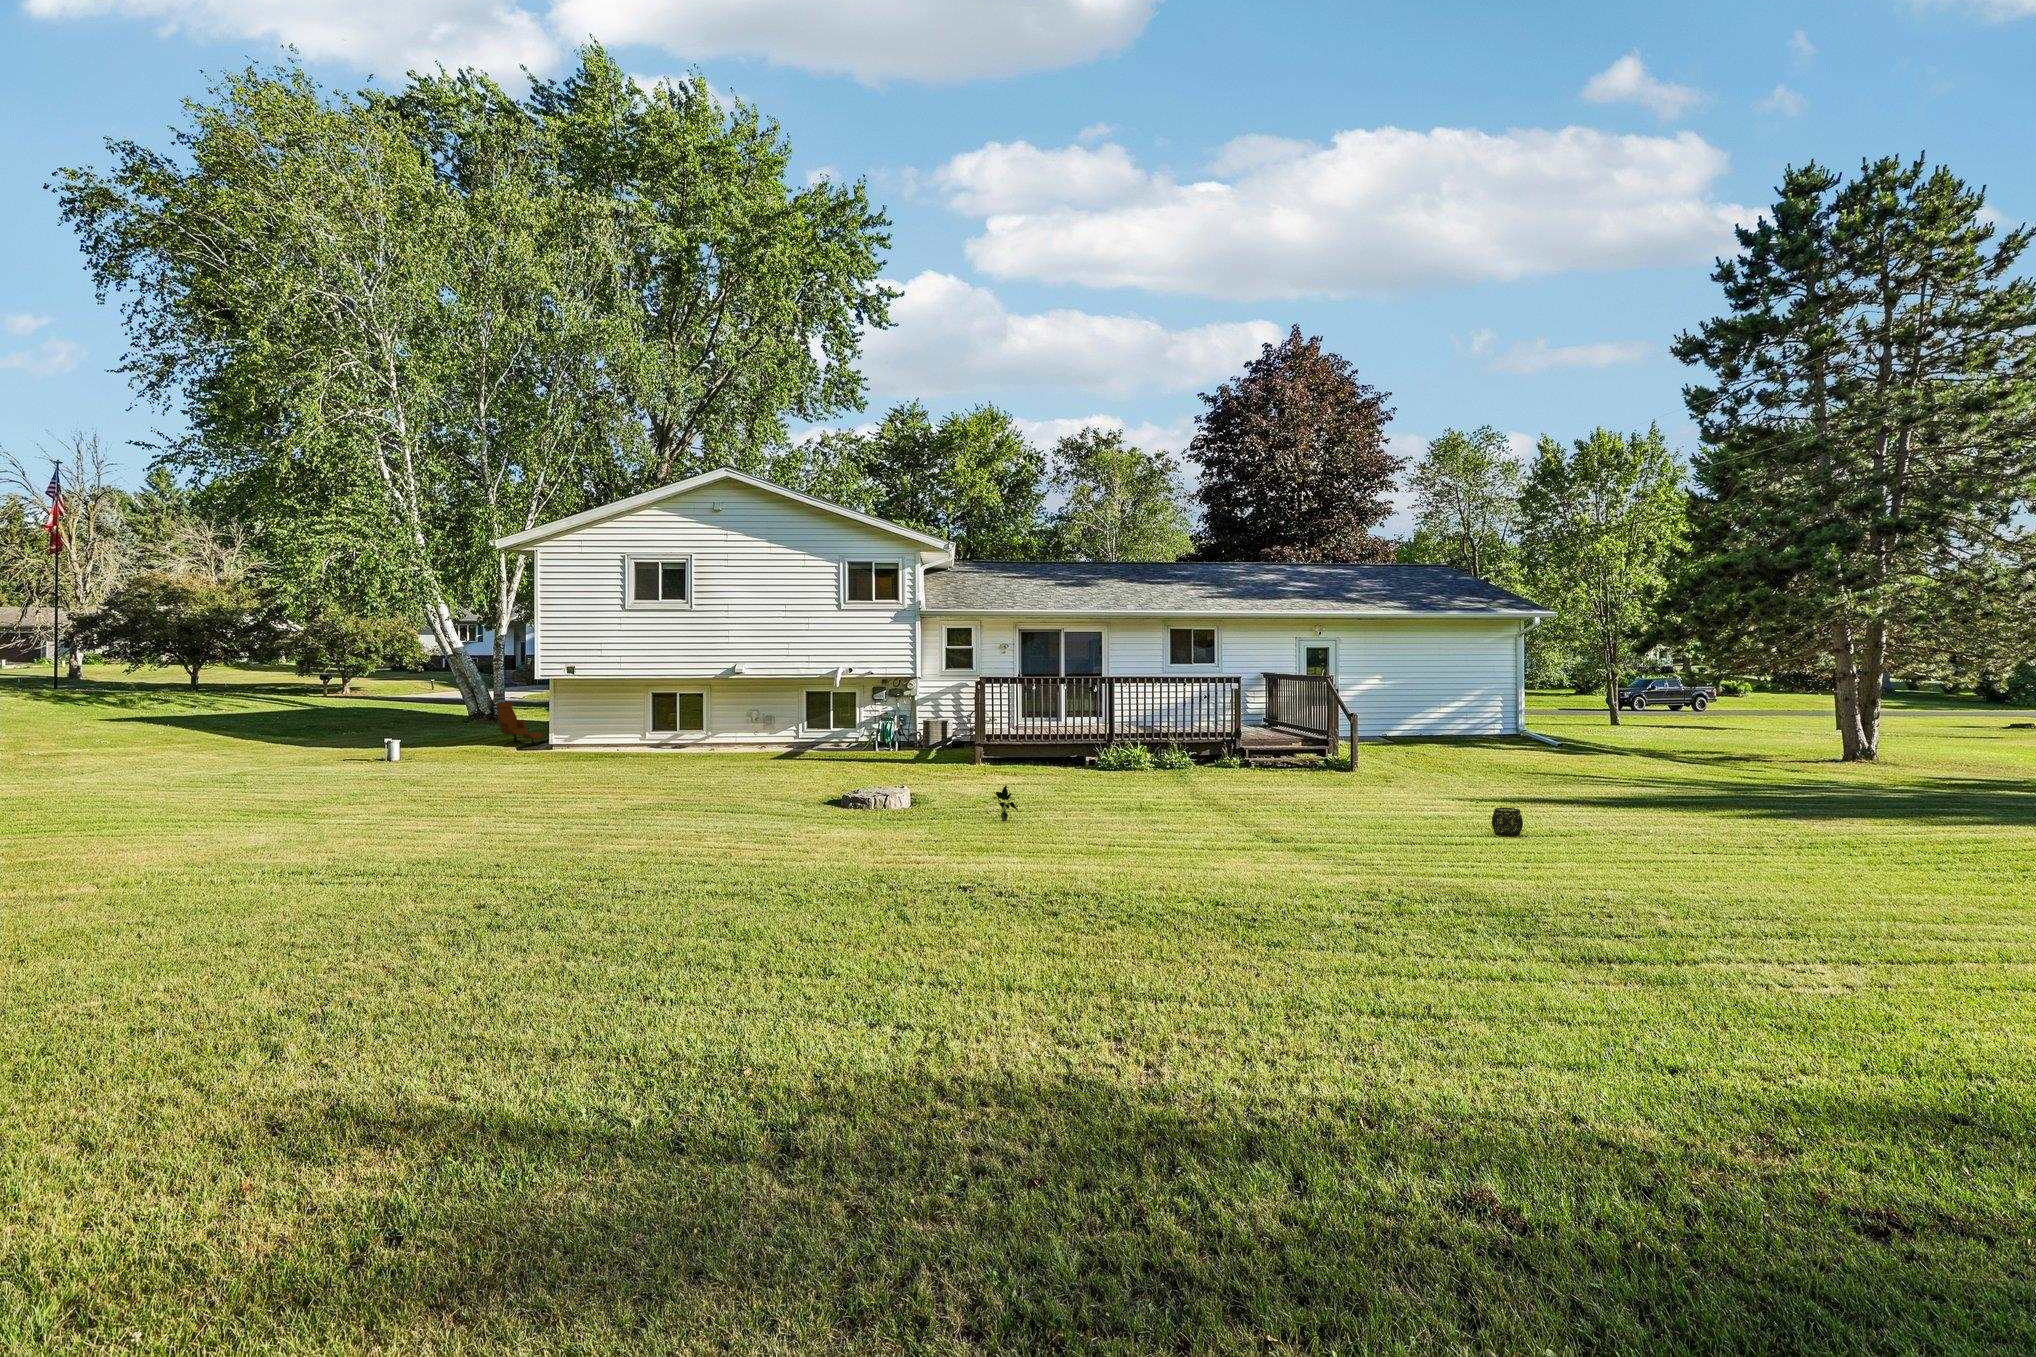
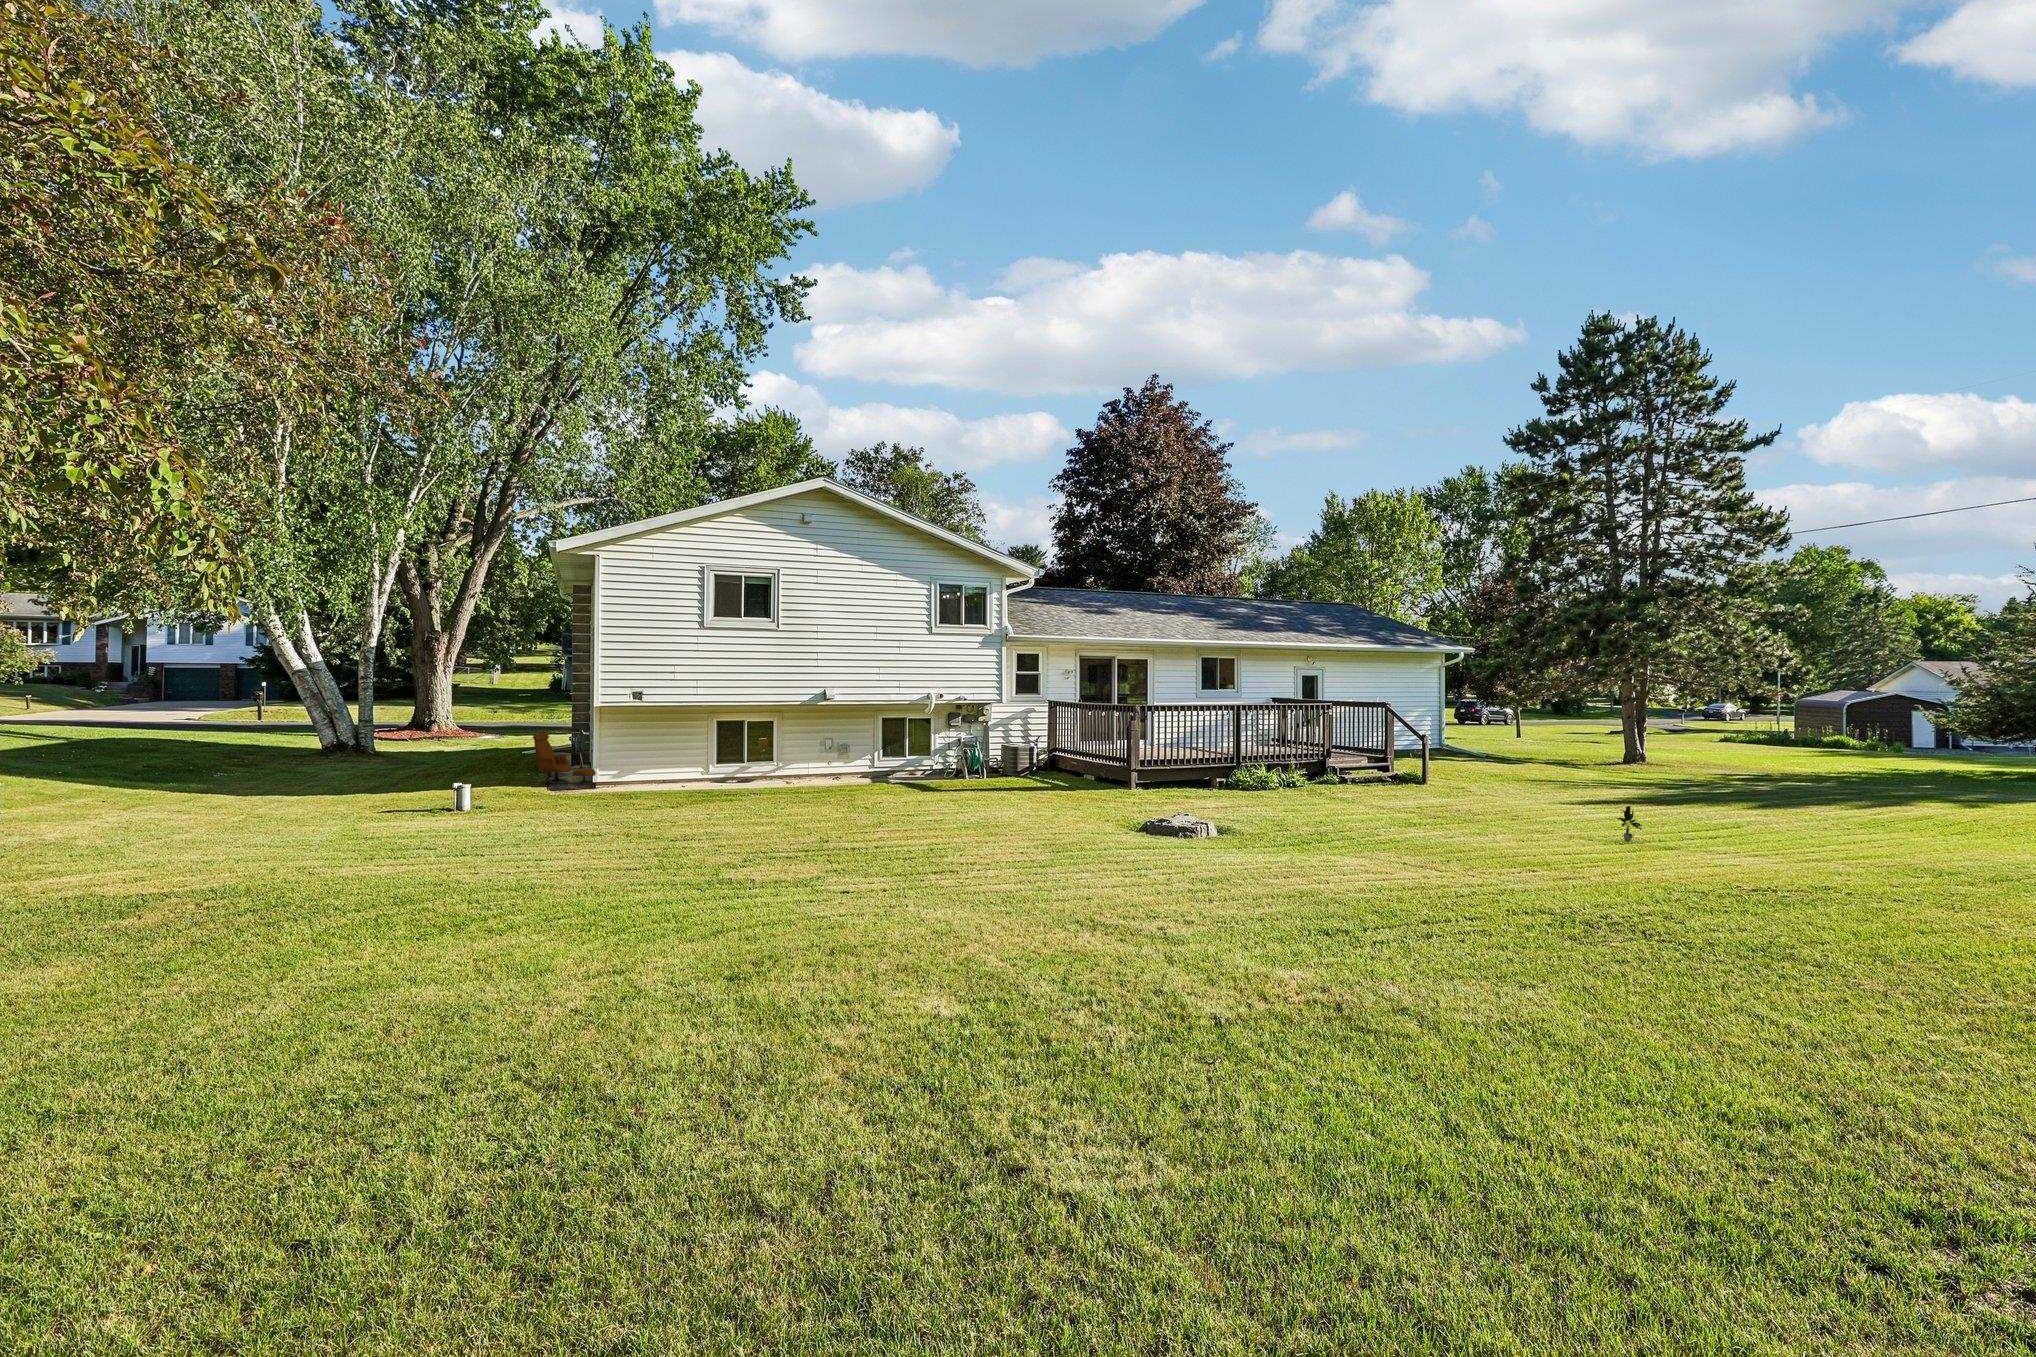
potted plant: present [993,785,1018,820] -> present [1617,806,1642,841]
woven basket: present [1492,808,1523,836] -> none [1854,817,1889,843]

